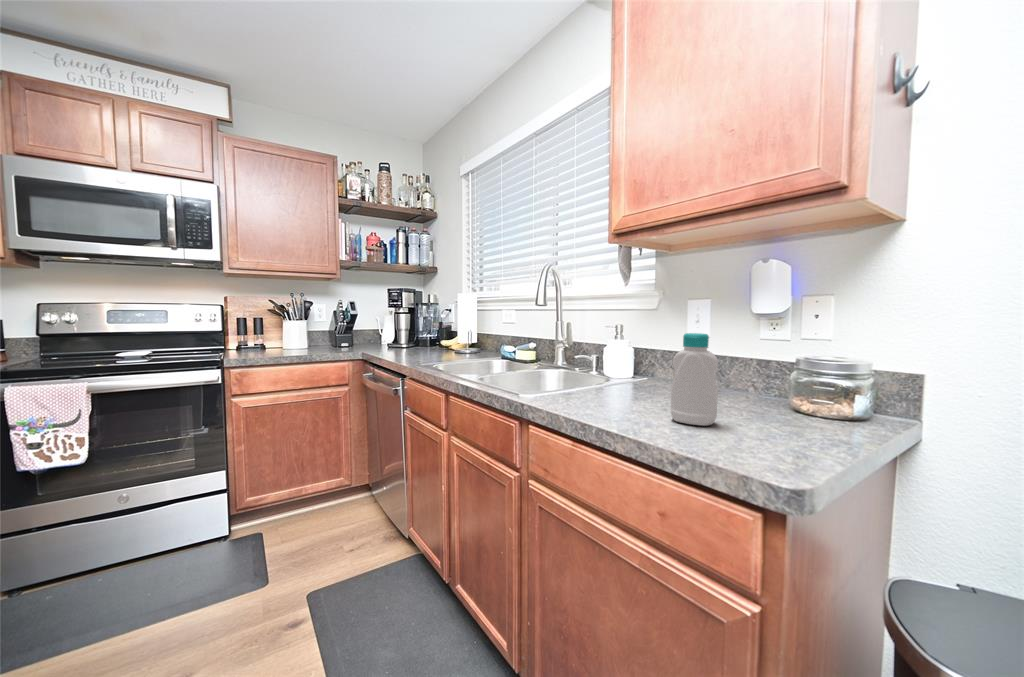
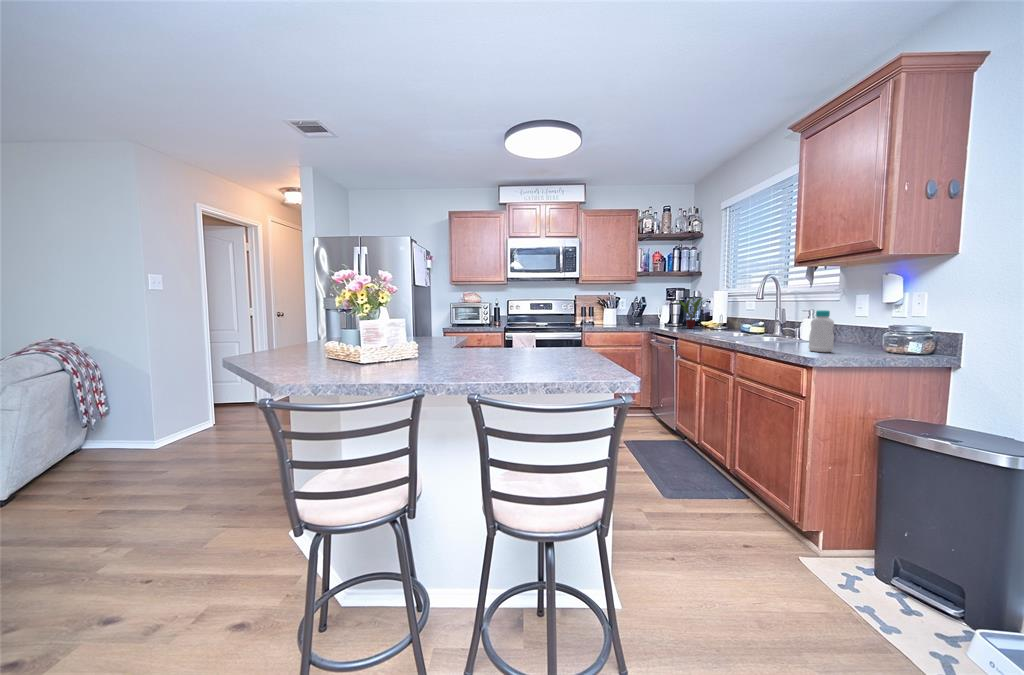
potted plant: none [398,303,455,355] -> present [675,298,704,329]

